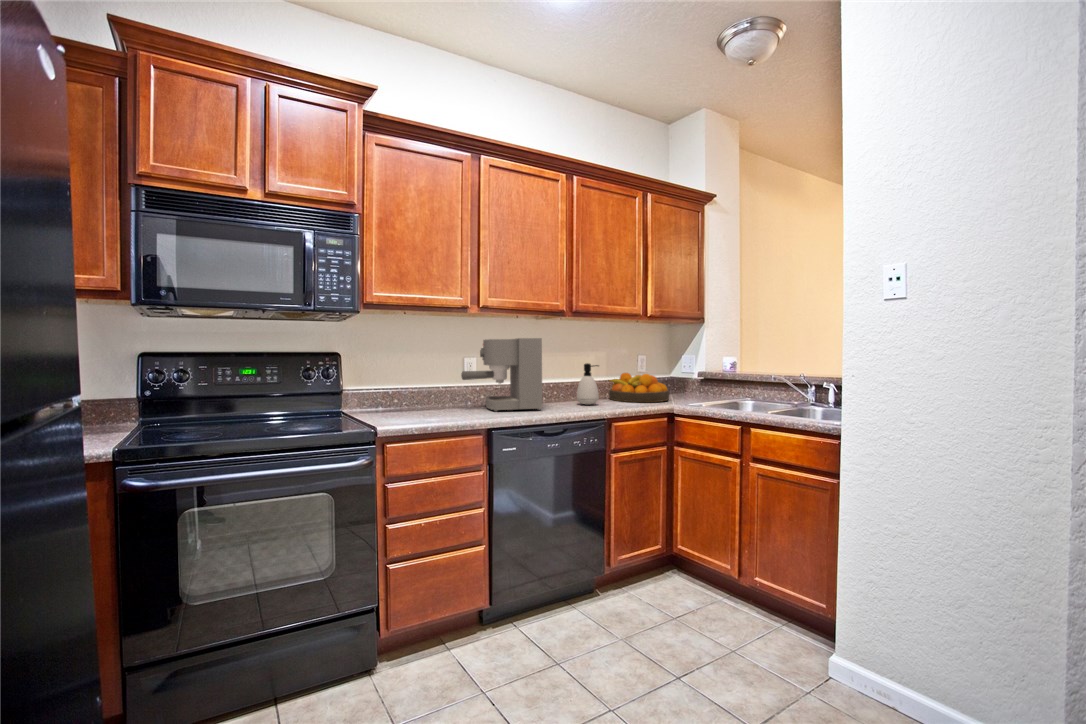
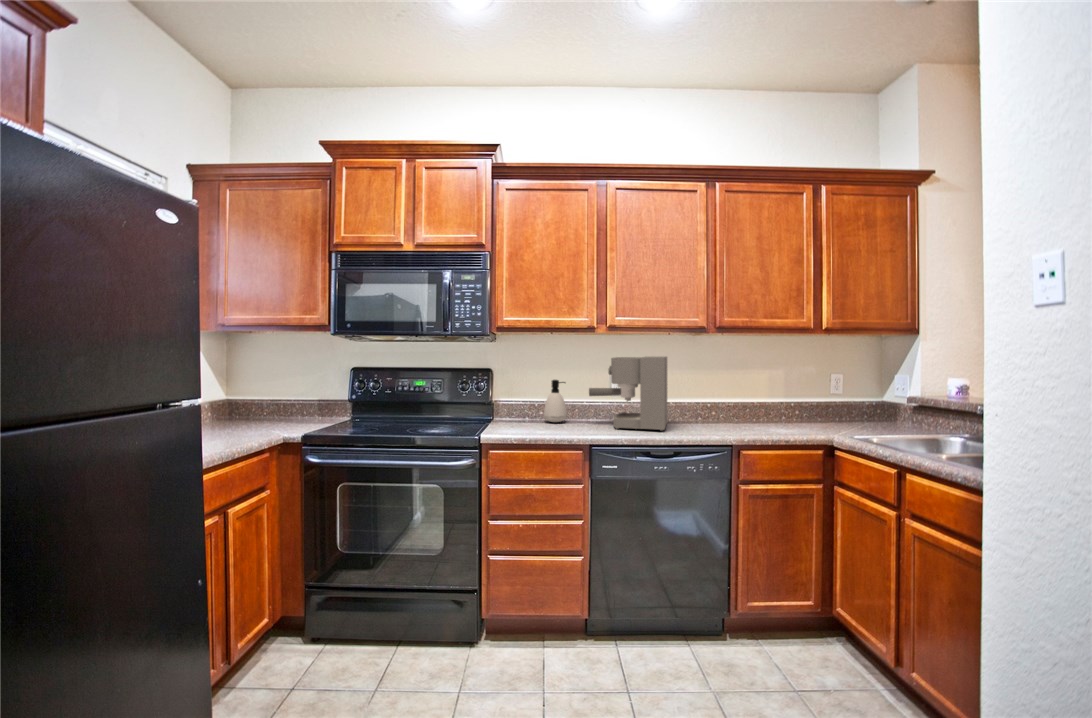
soap dispenser: present [577,363,599,405] -> present [544,380,567,422]
fruit bowl: present [608,373,669,402] -> none [769,394,849,431]

